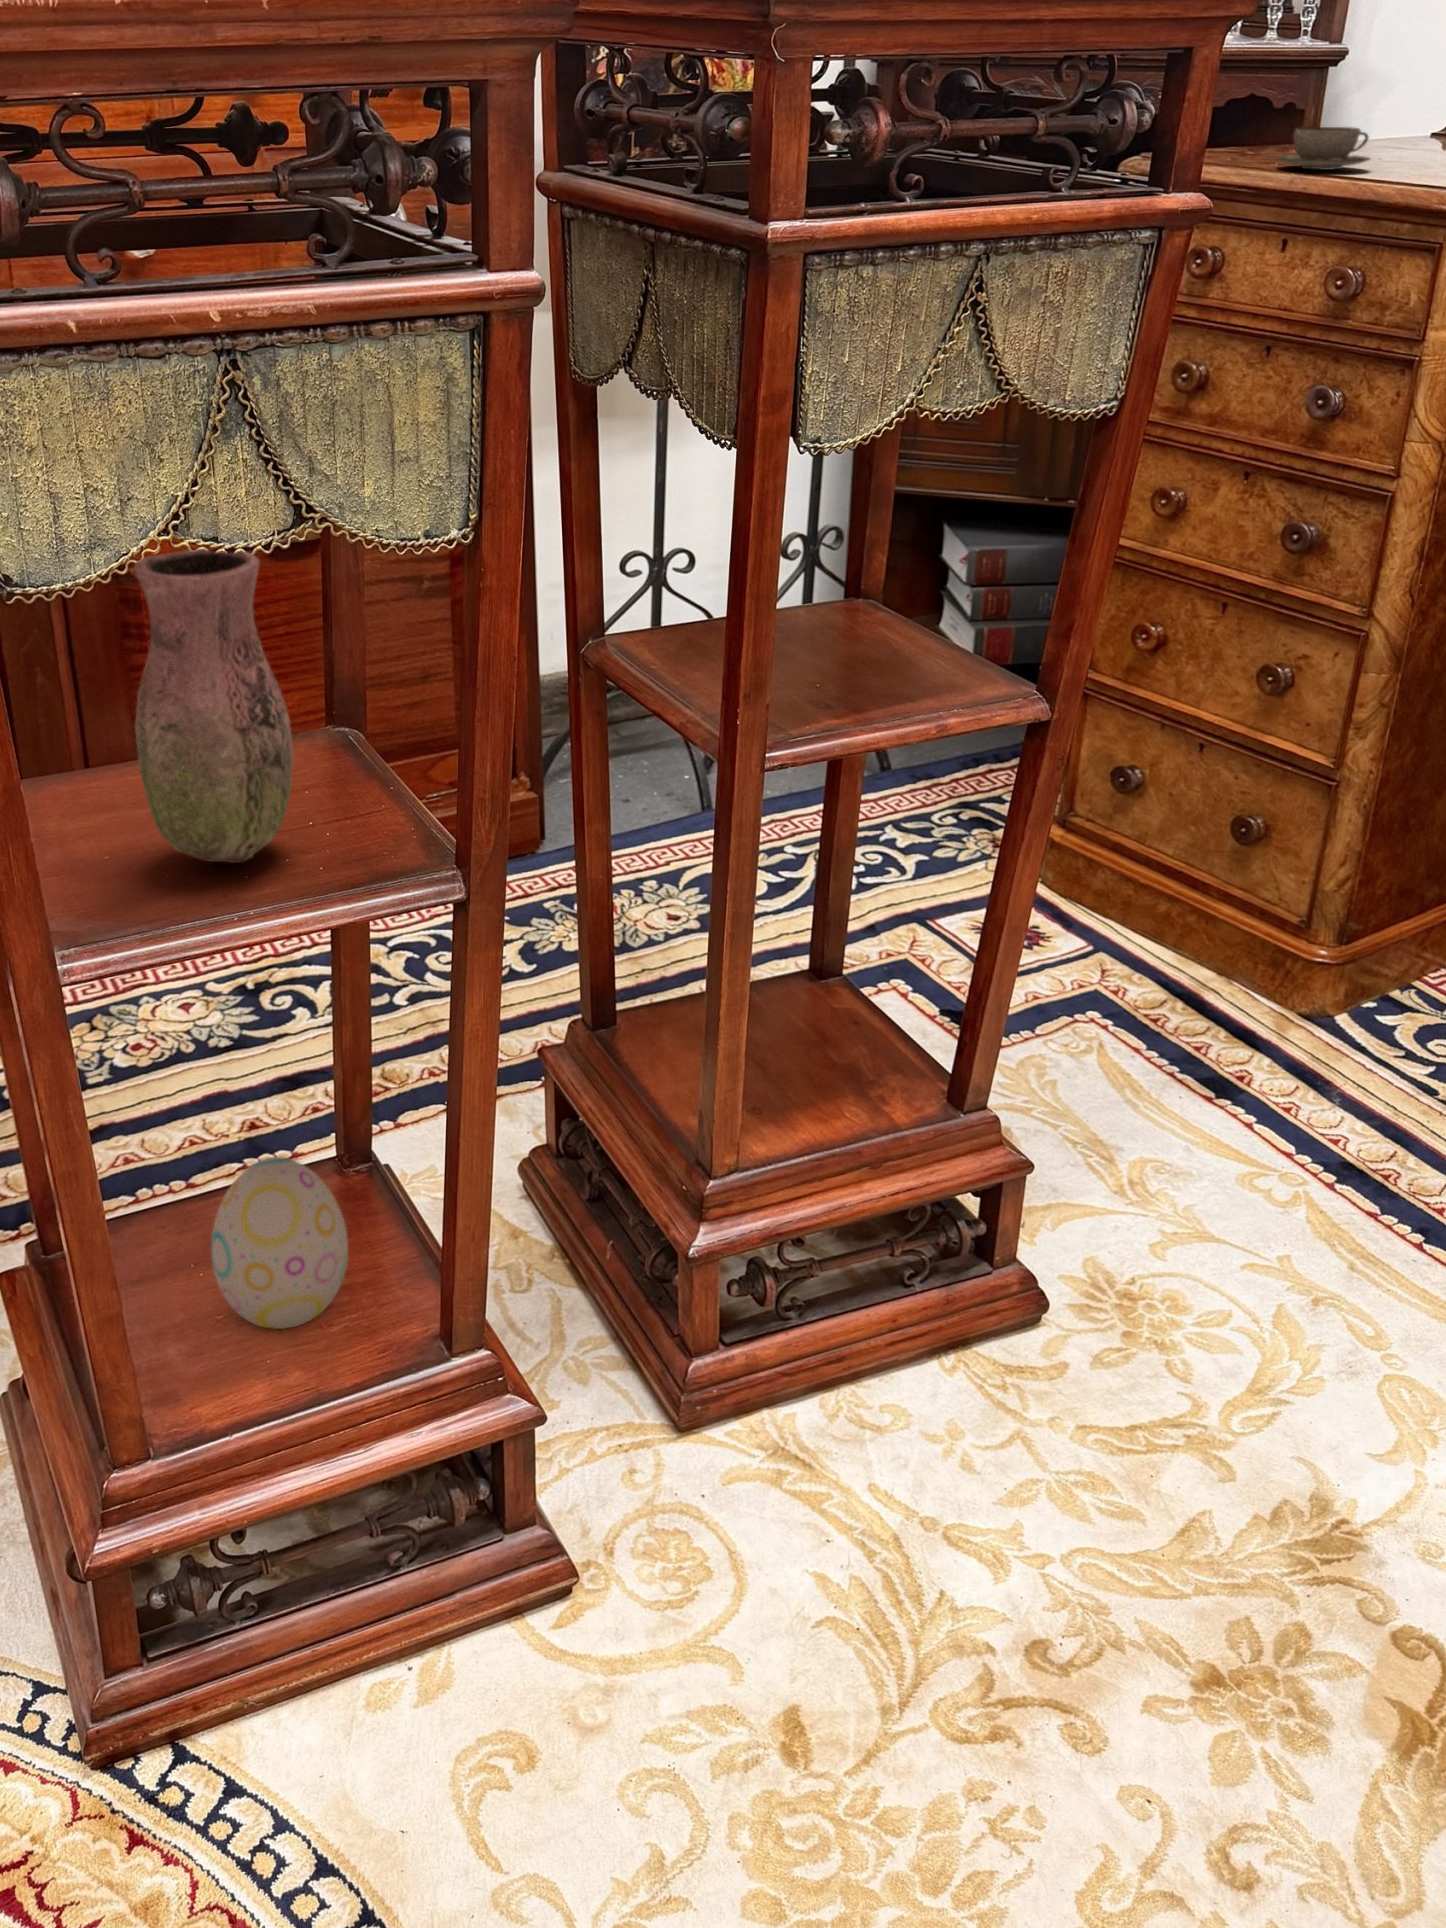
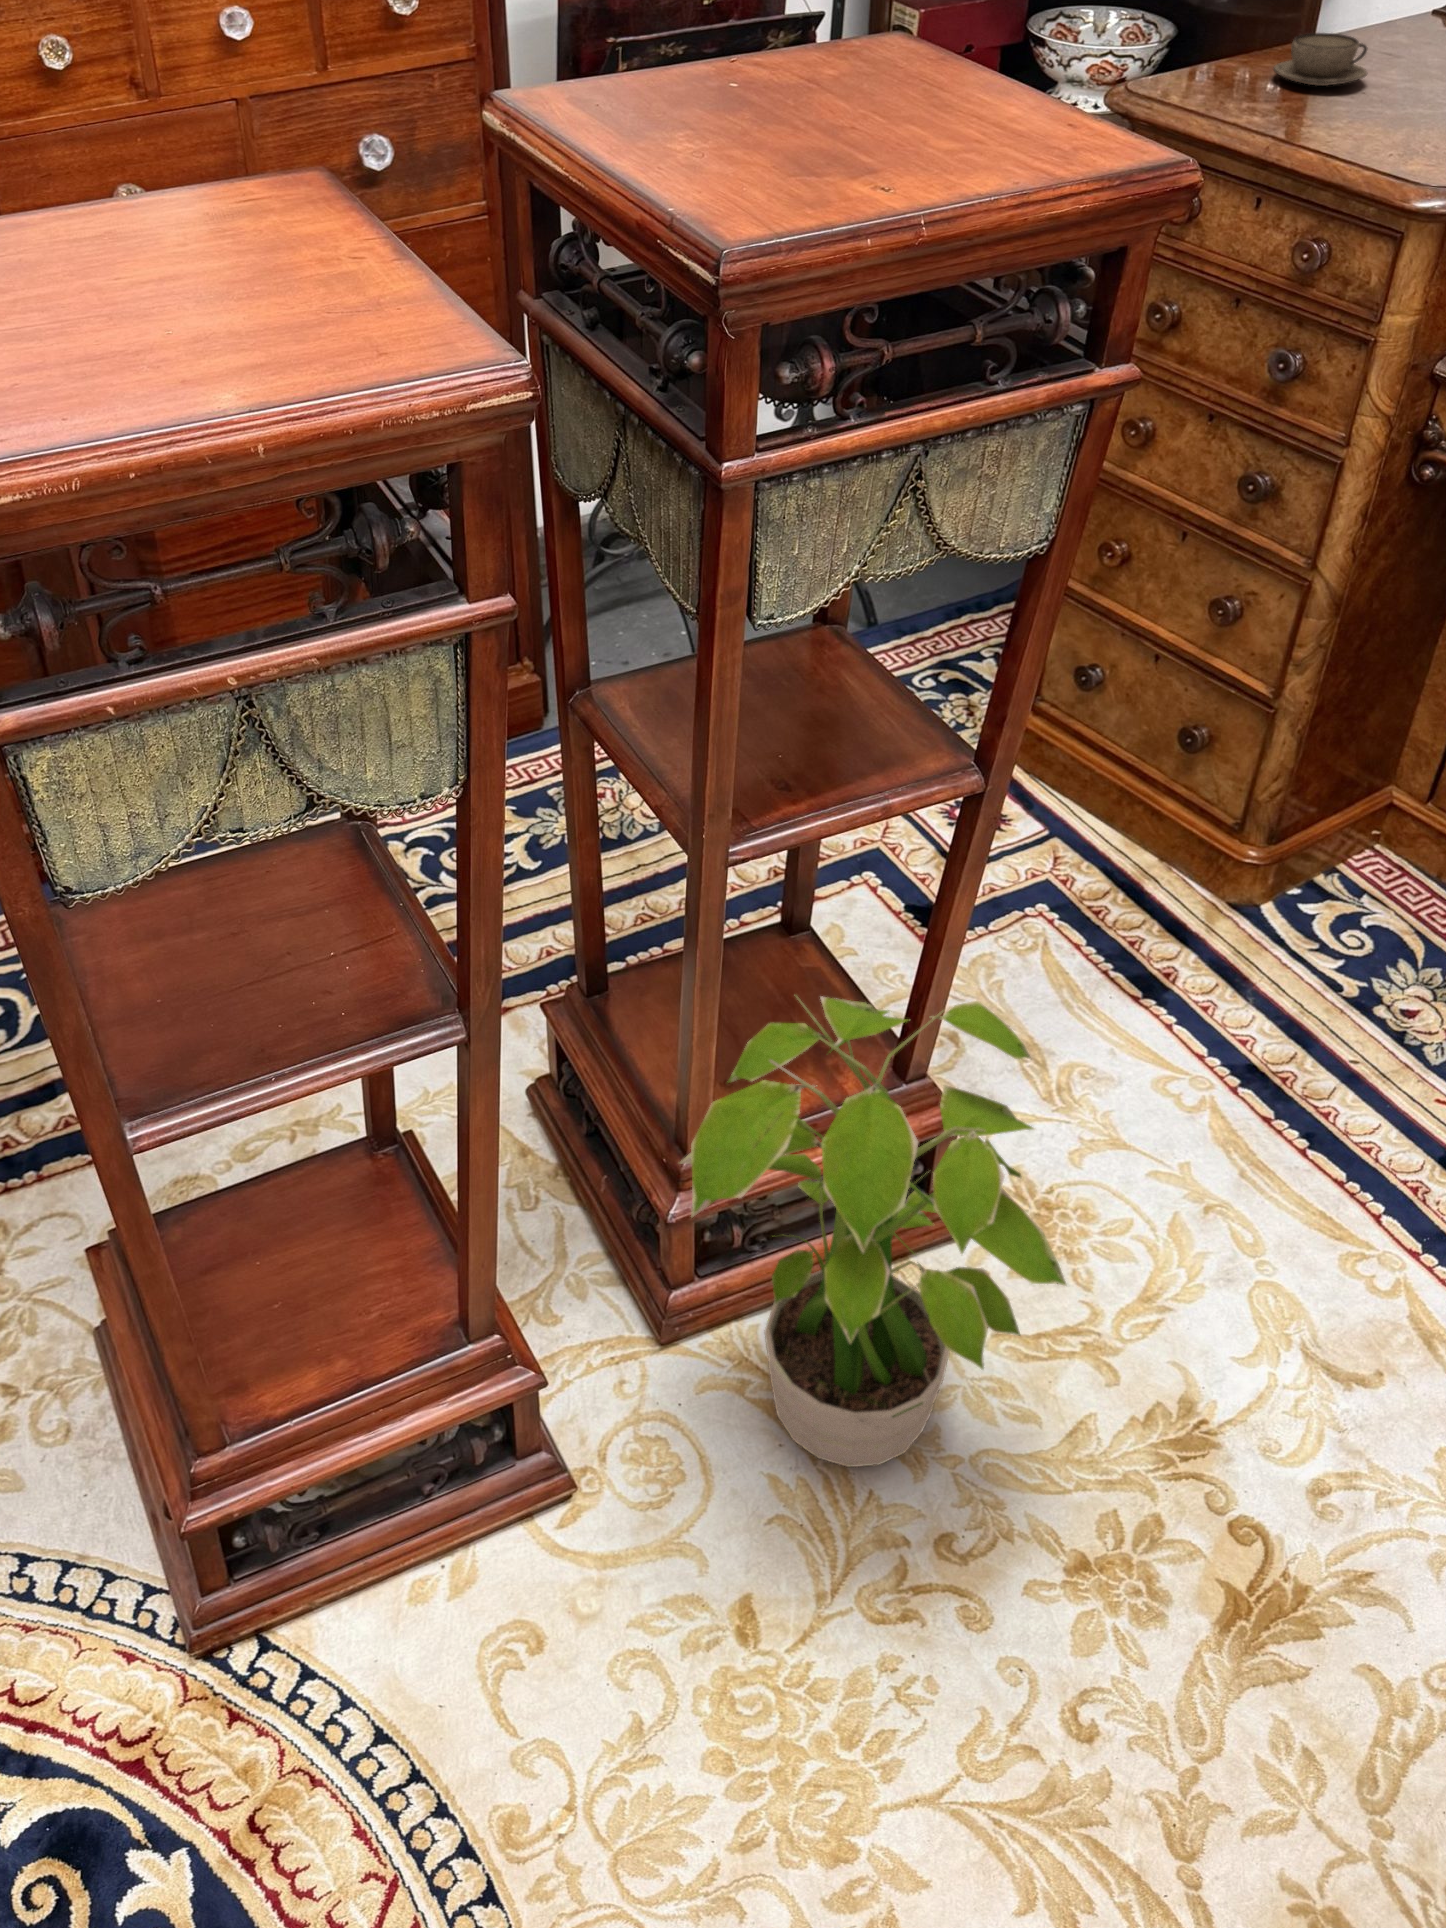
vase: present [134,549,293,863] -> none [153,732,305,995]
potted plant: none [707,909,1180,1559] -> present [680,995,1066,1467]
decorative egg: present [211,1157,348,1329] -> none [261,1178,375,1313]

